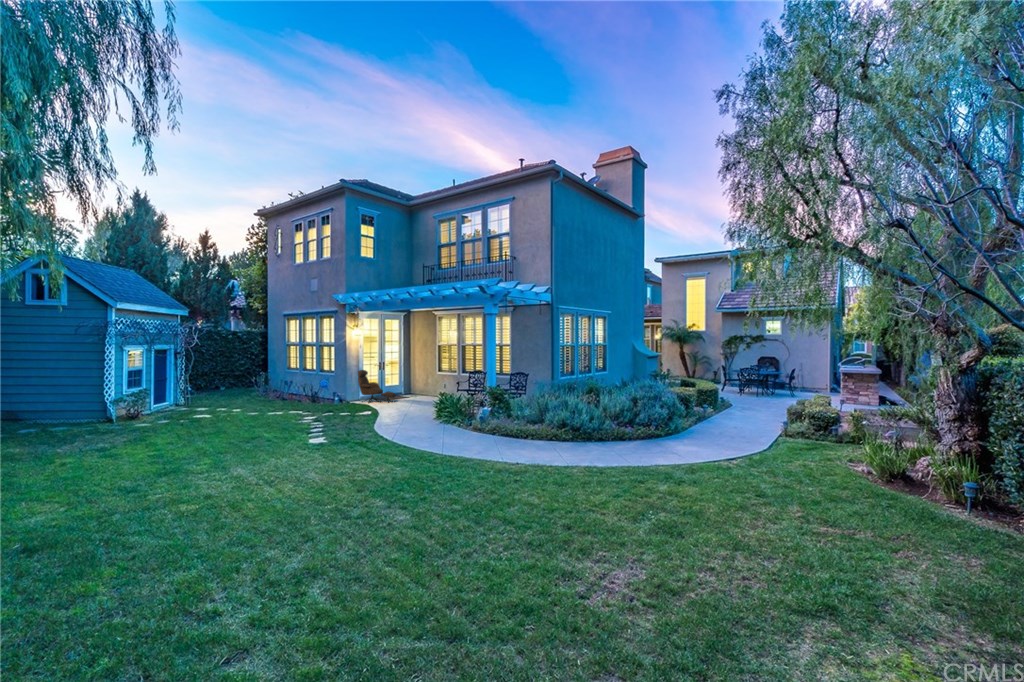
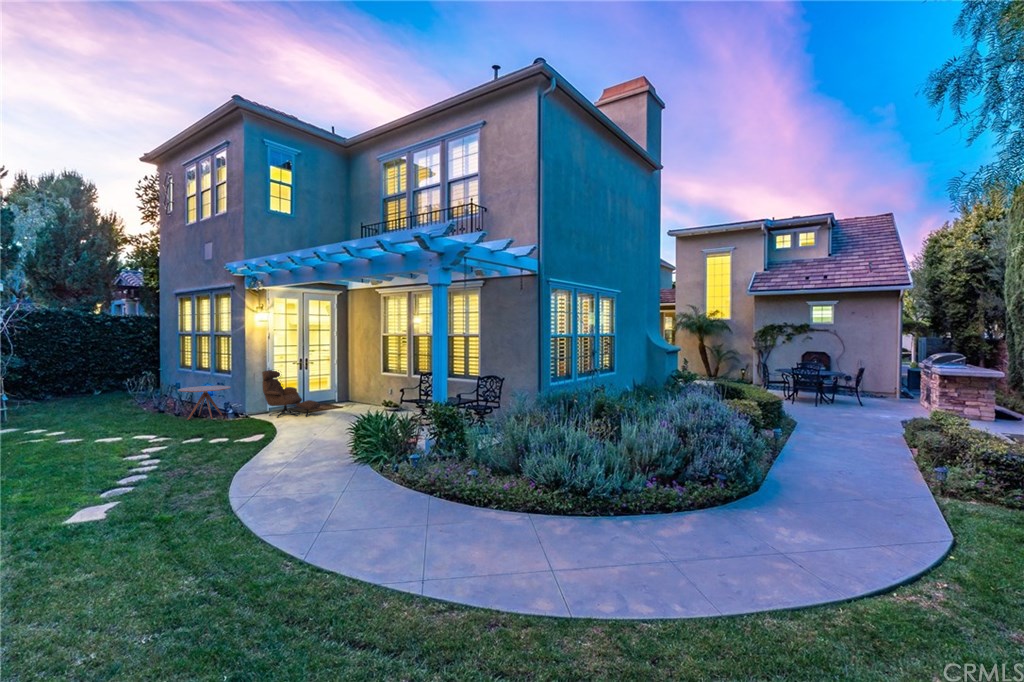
round table: none [302,381,335,404] -> present [178,386,231,420]

